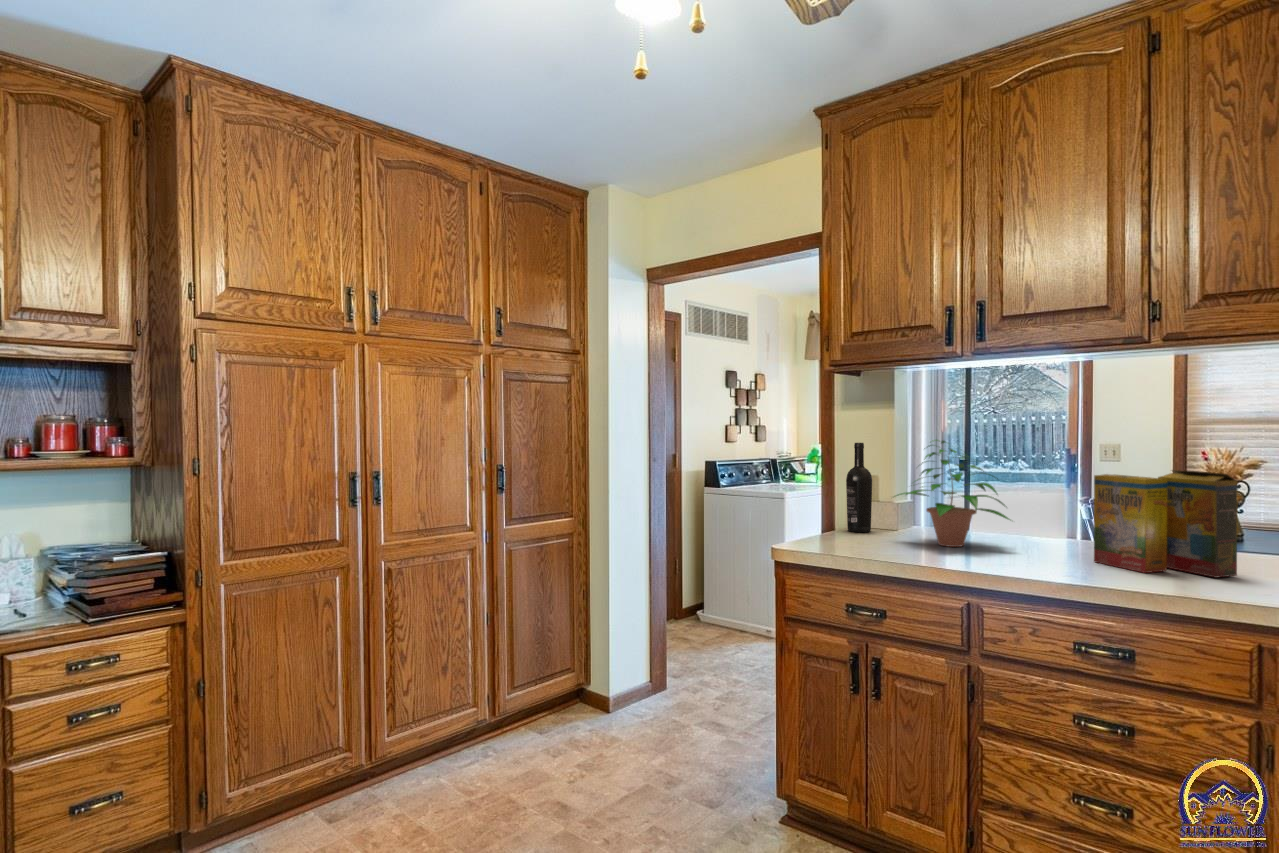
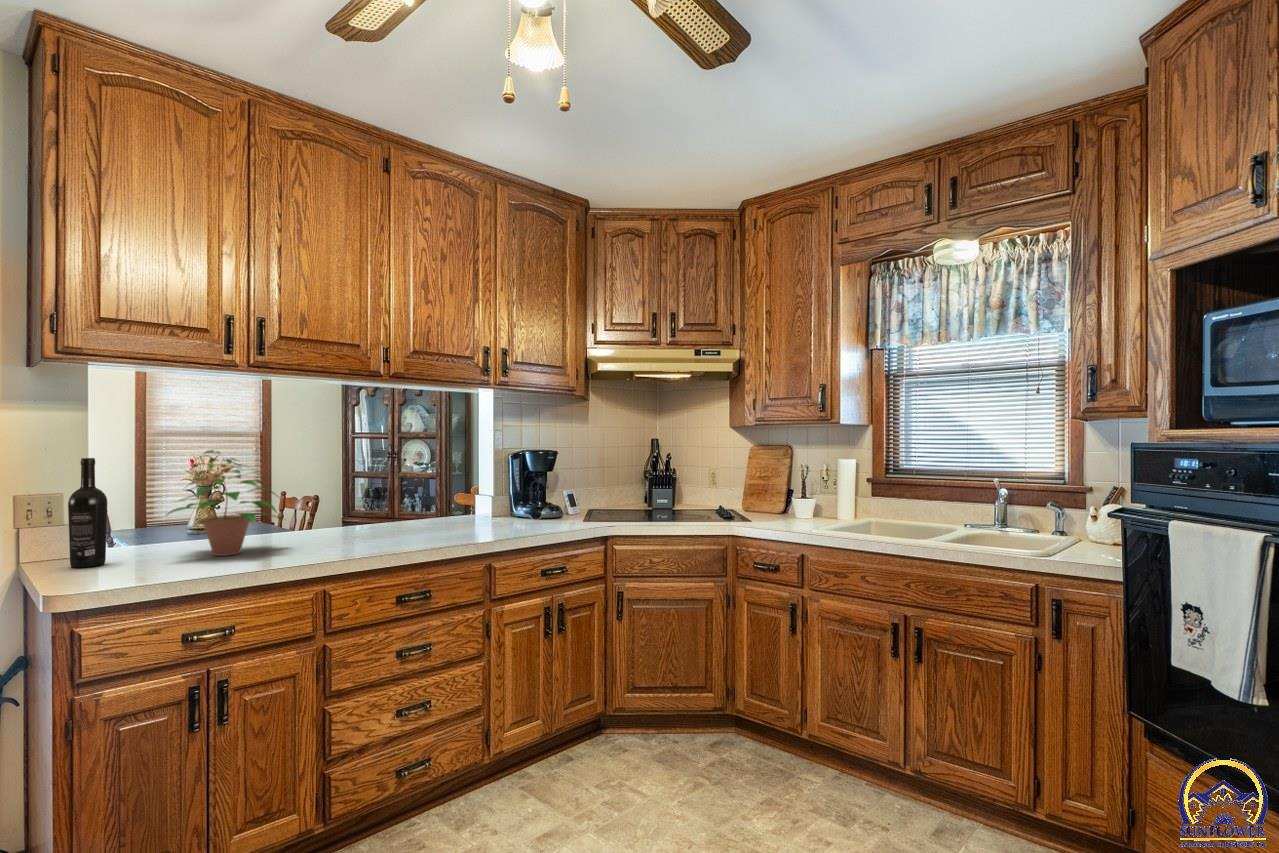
cereal box: present [1094,470,1238,577] -> none [349,464,426,541]

